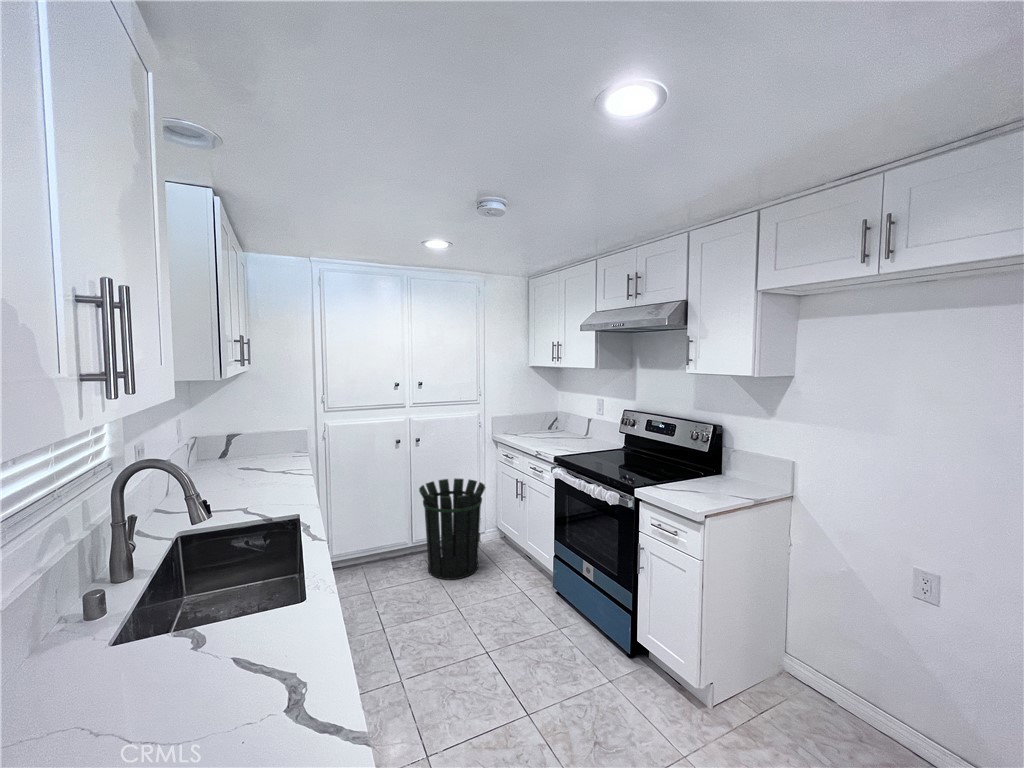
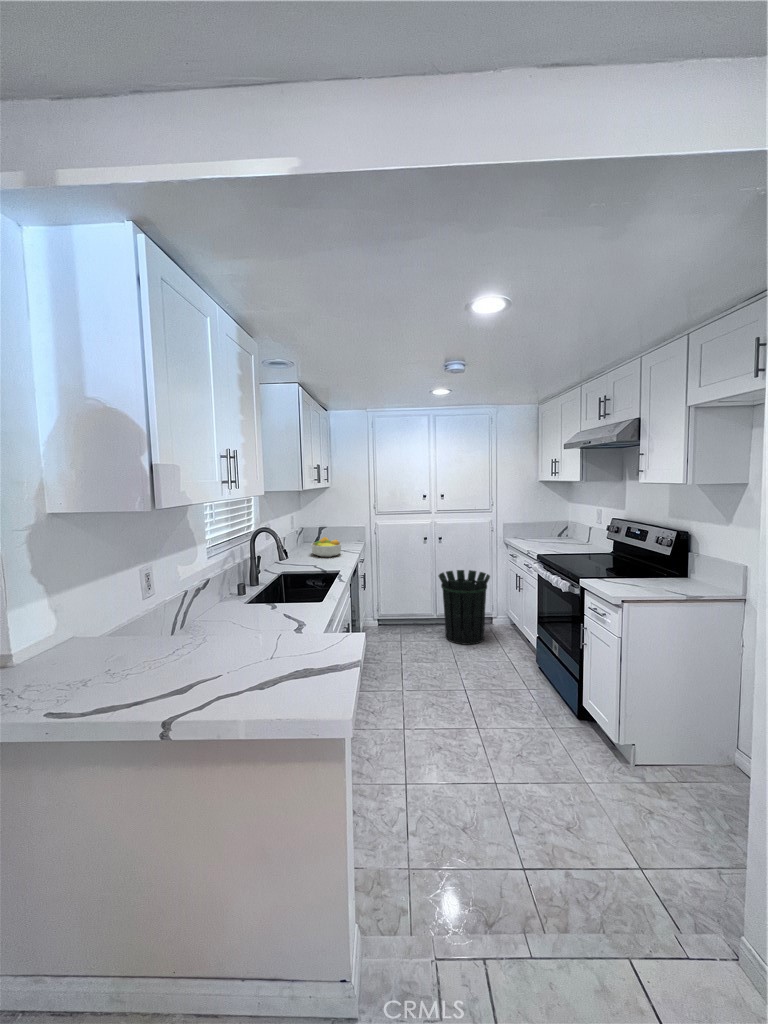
fruit bowl: none [225,452,283,487] -> present [311,537,341,557]

